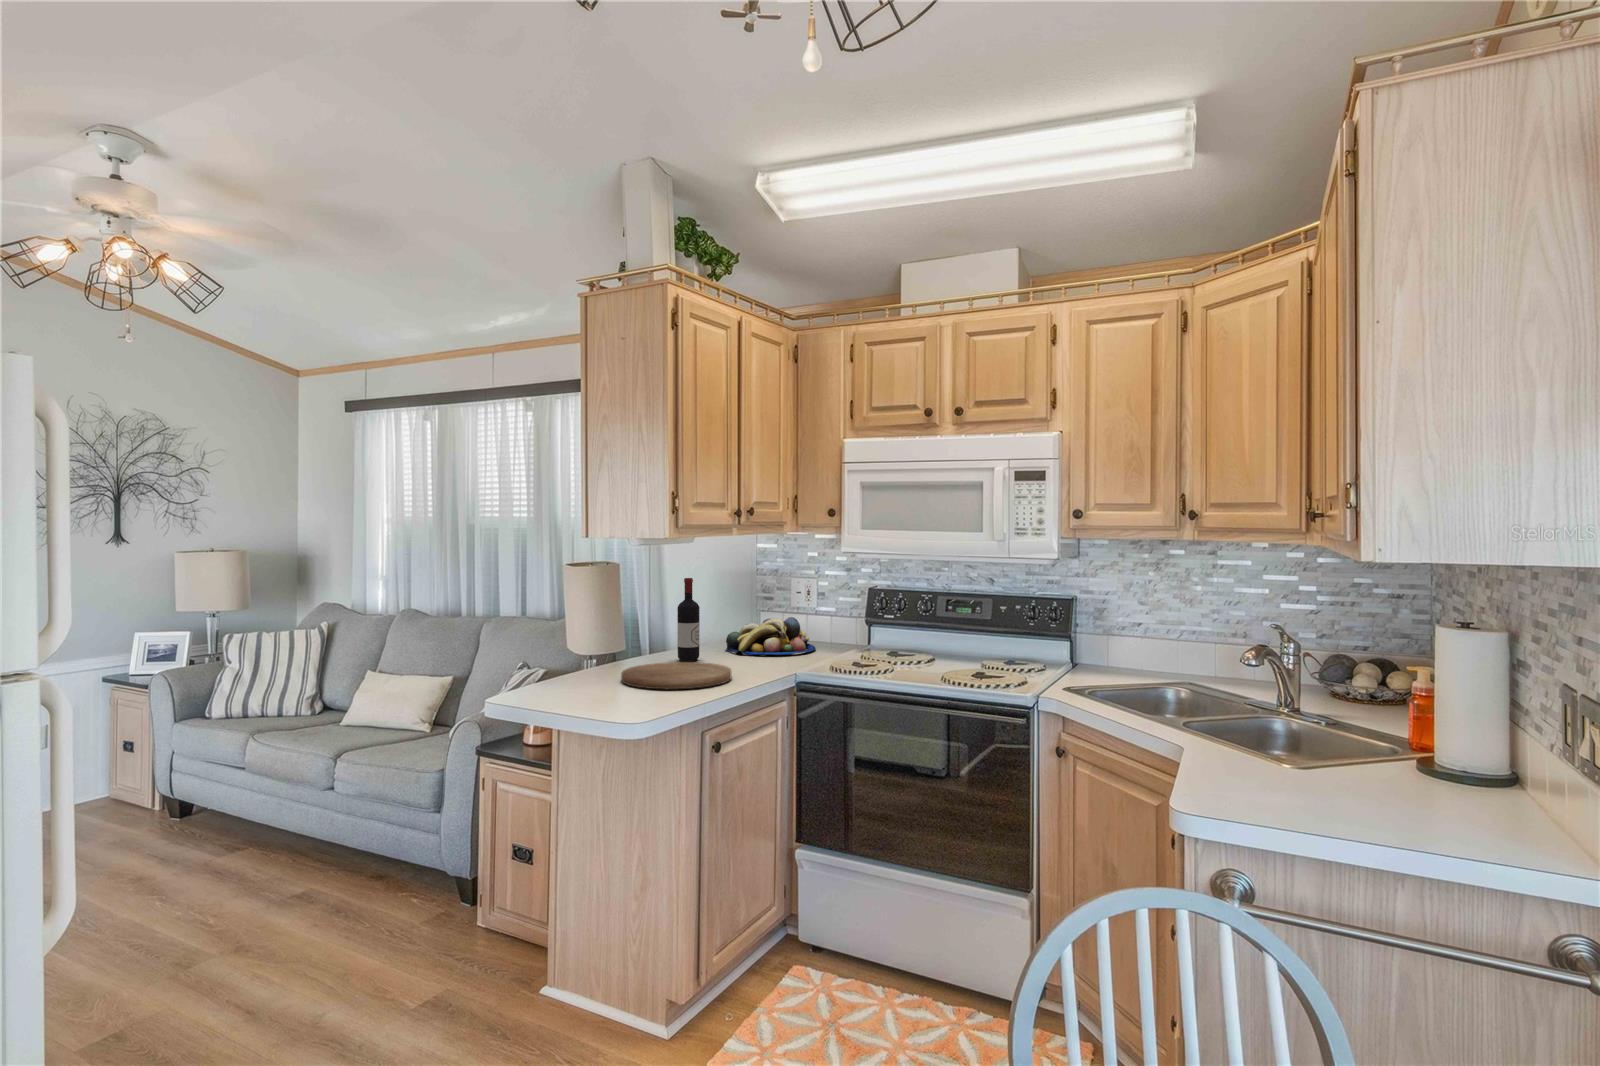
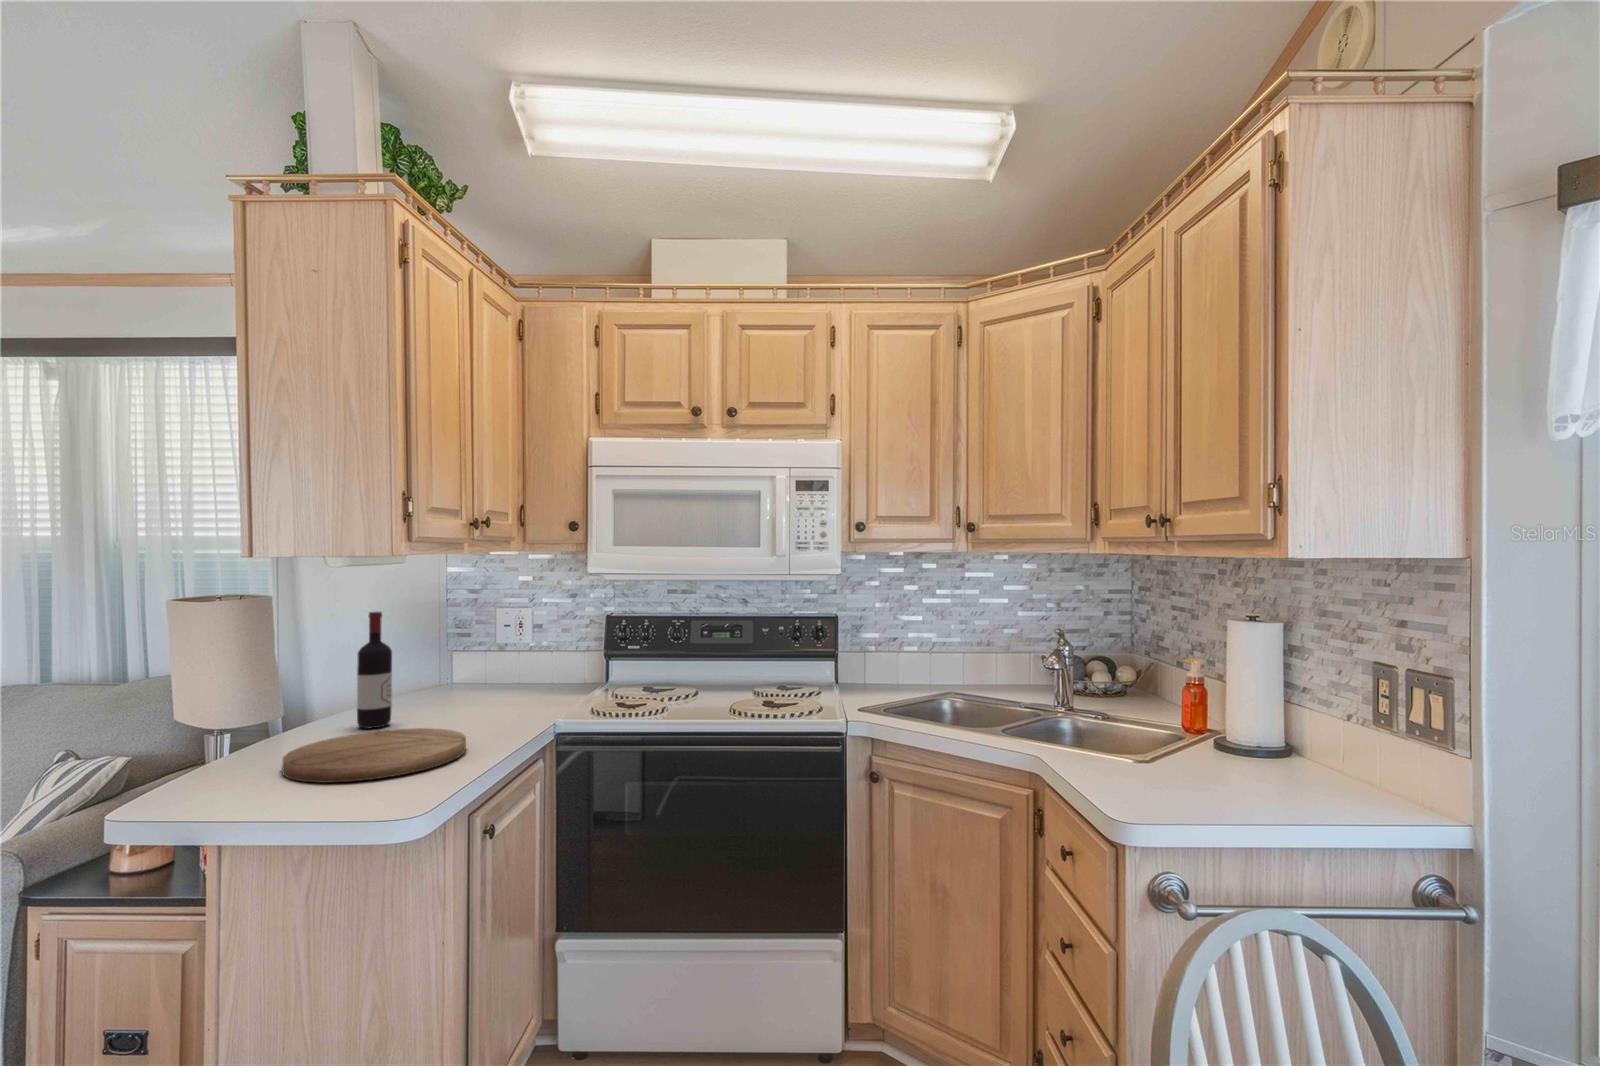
fruit bowl: present [725,617,816,655] -> none [418,655,542,710]

